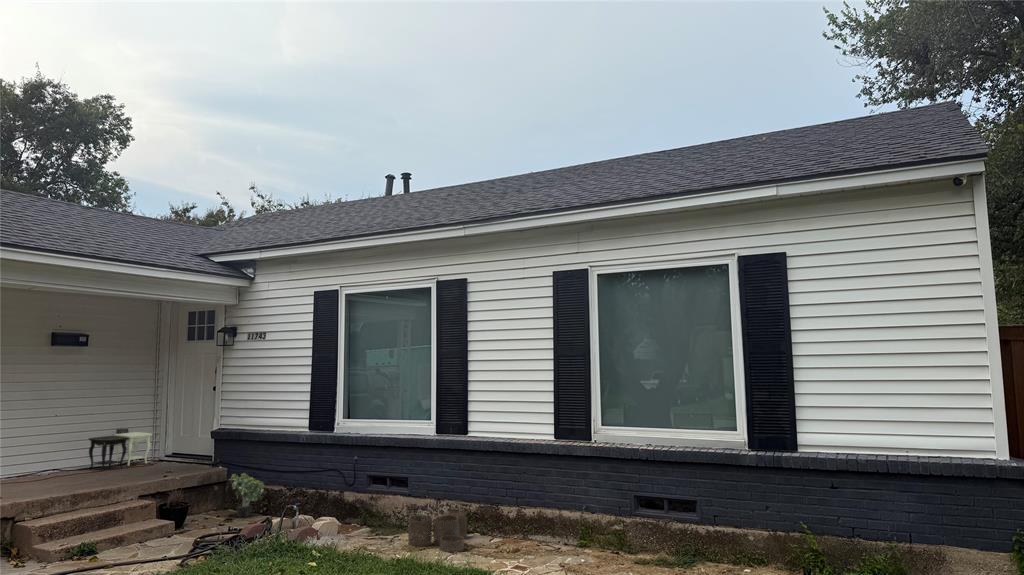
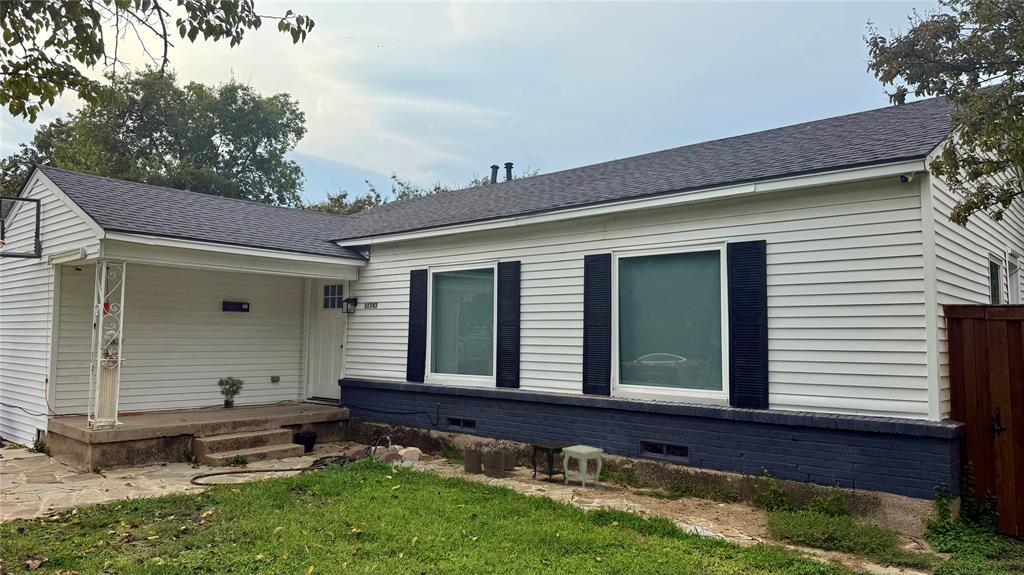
side table: present [89,432,152,471] -> present [531,441,603,488]
potted plant: present [230,473,264,517] -> present [218,377,244,408]

